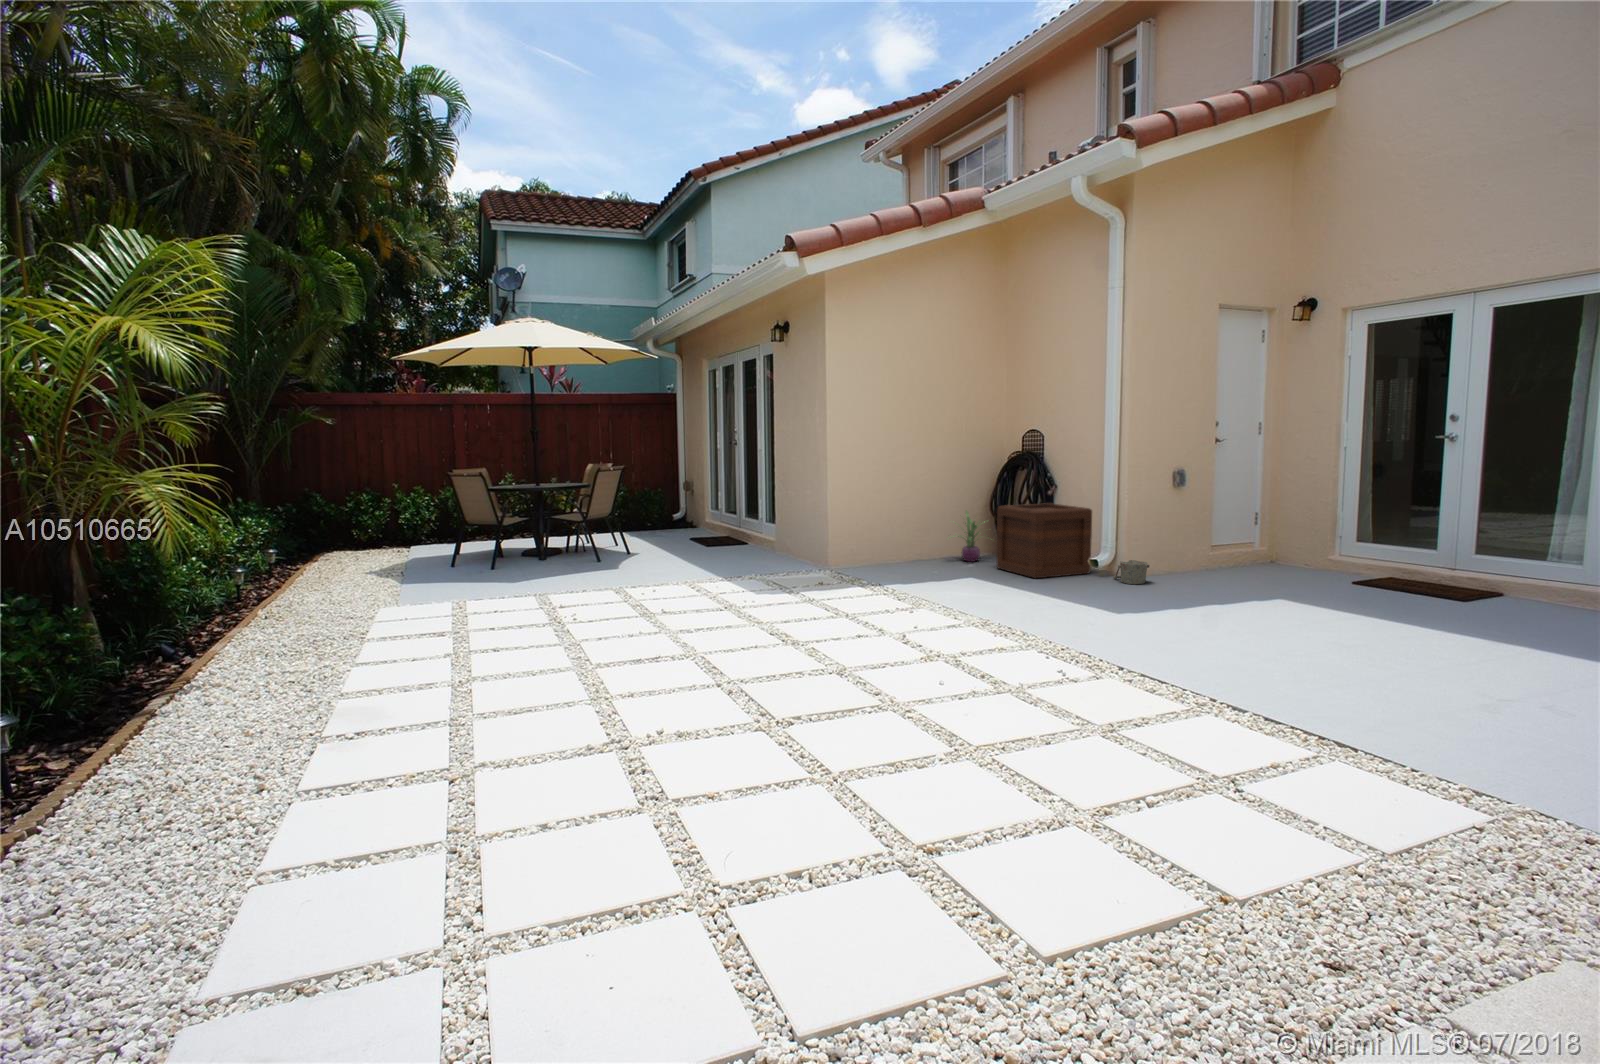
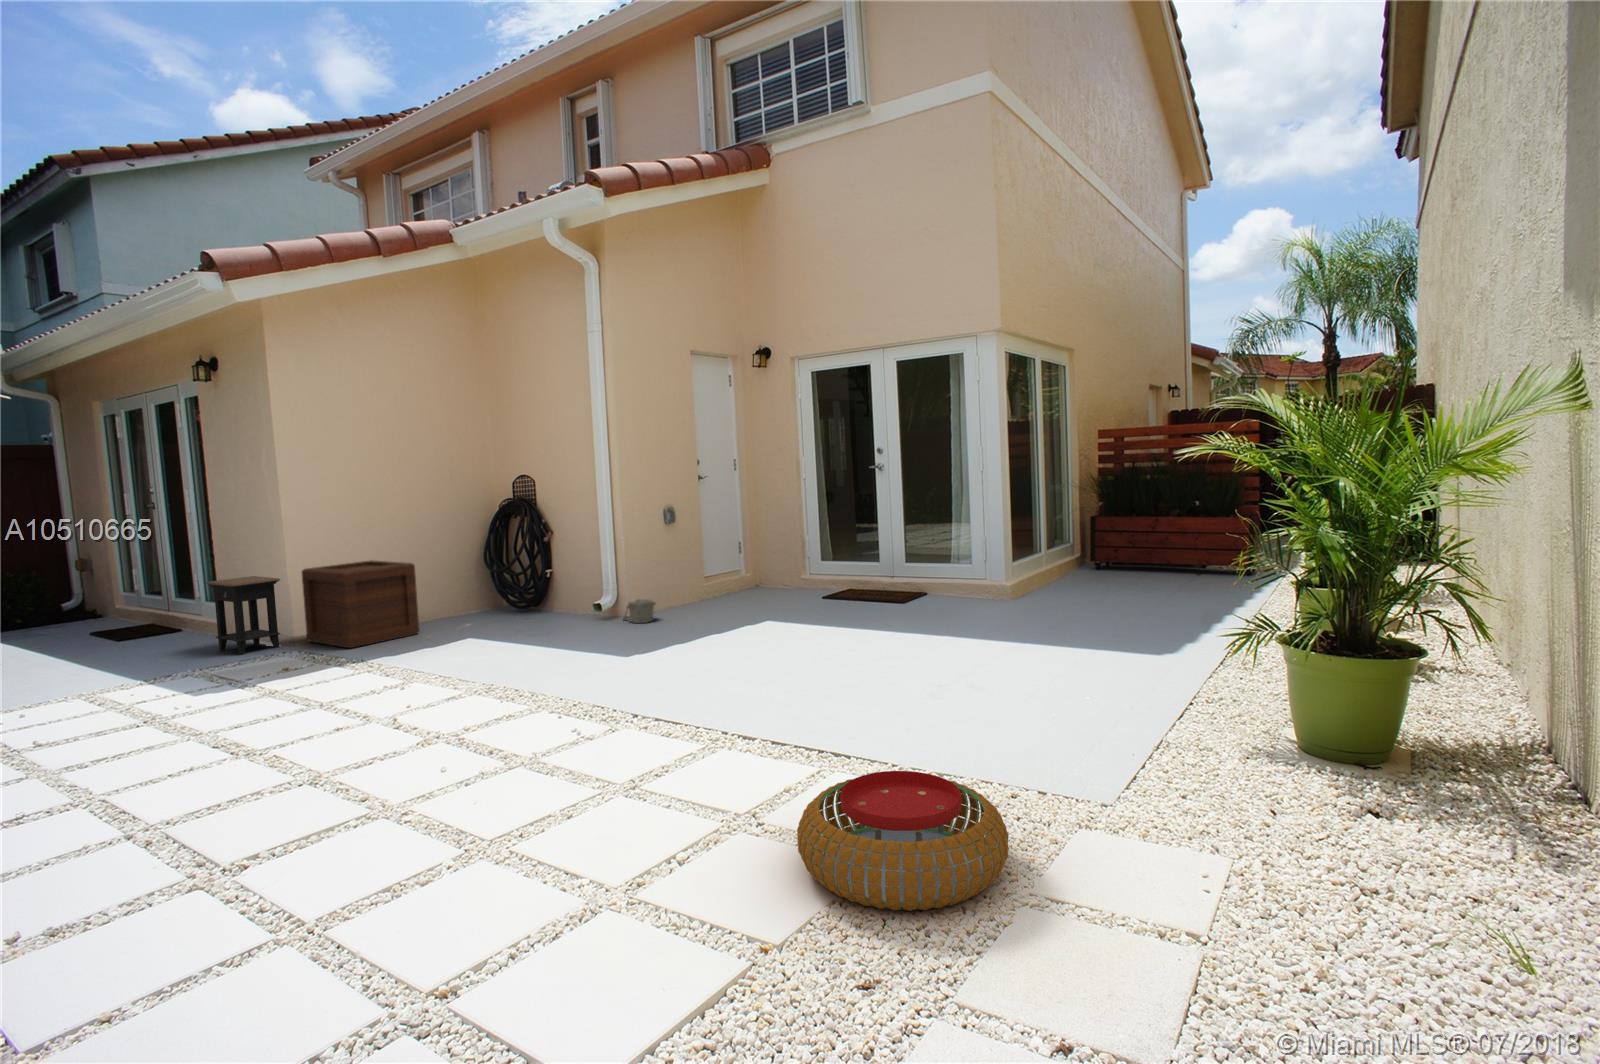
wooden crate: present [996,503,1092,578] -> present [302,560,419,648]
side table: none [776,509,826,570] -> present [206,576,280,655]
decorative plant: present [953,510,985,562] -> none [440,562,497,618]
pouf: none [1275,765,1565,926] -> present [797,771,1009,911]

